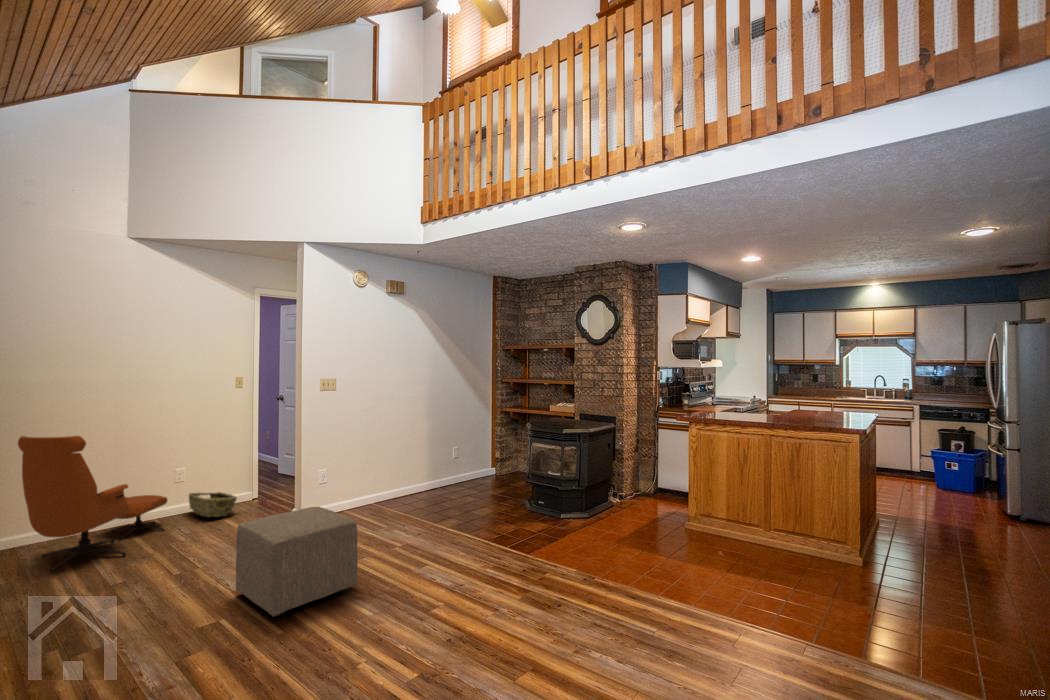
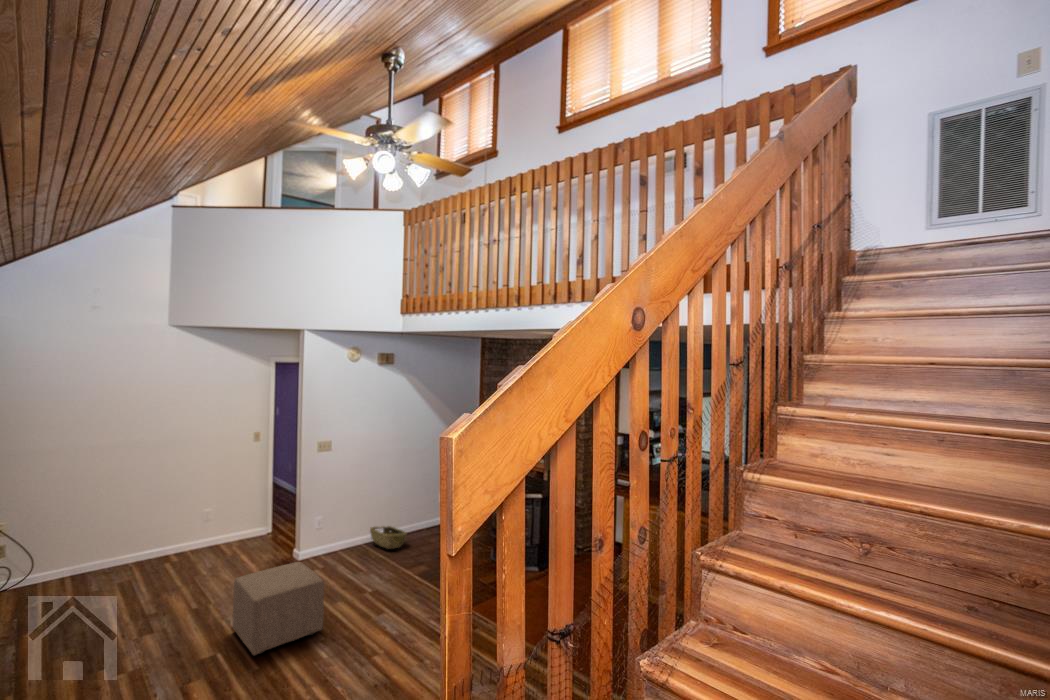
lounge chair: present [18,436,167,573] -> none [82,498,196,602]
woven basket: present [189,492,237,517] -> present [370,526,407,548]

